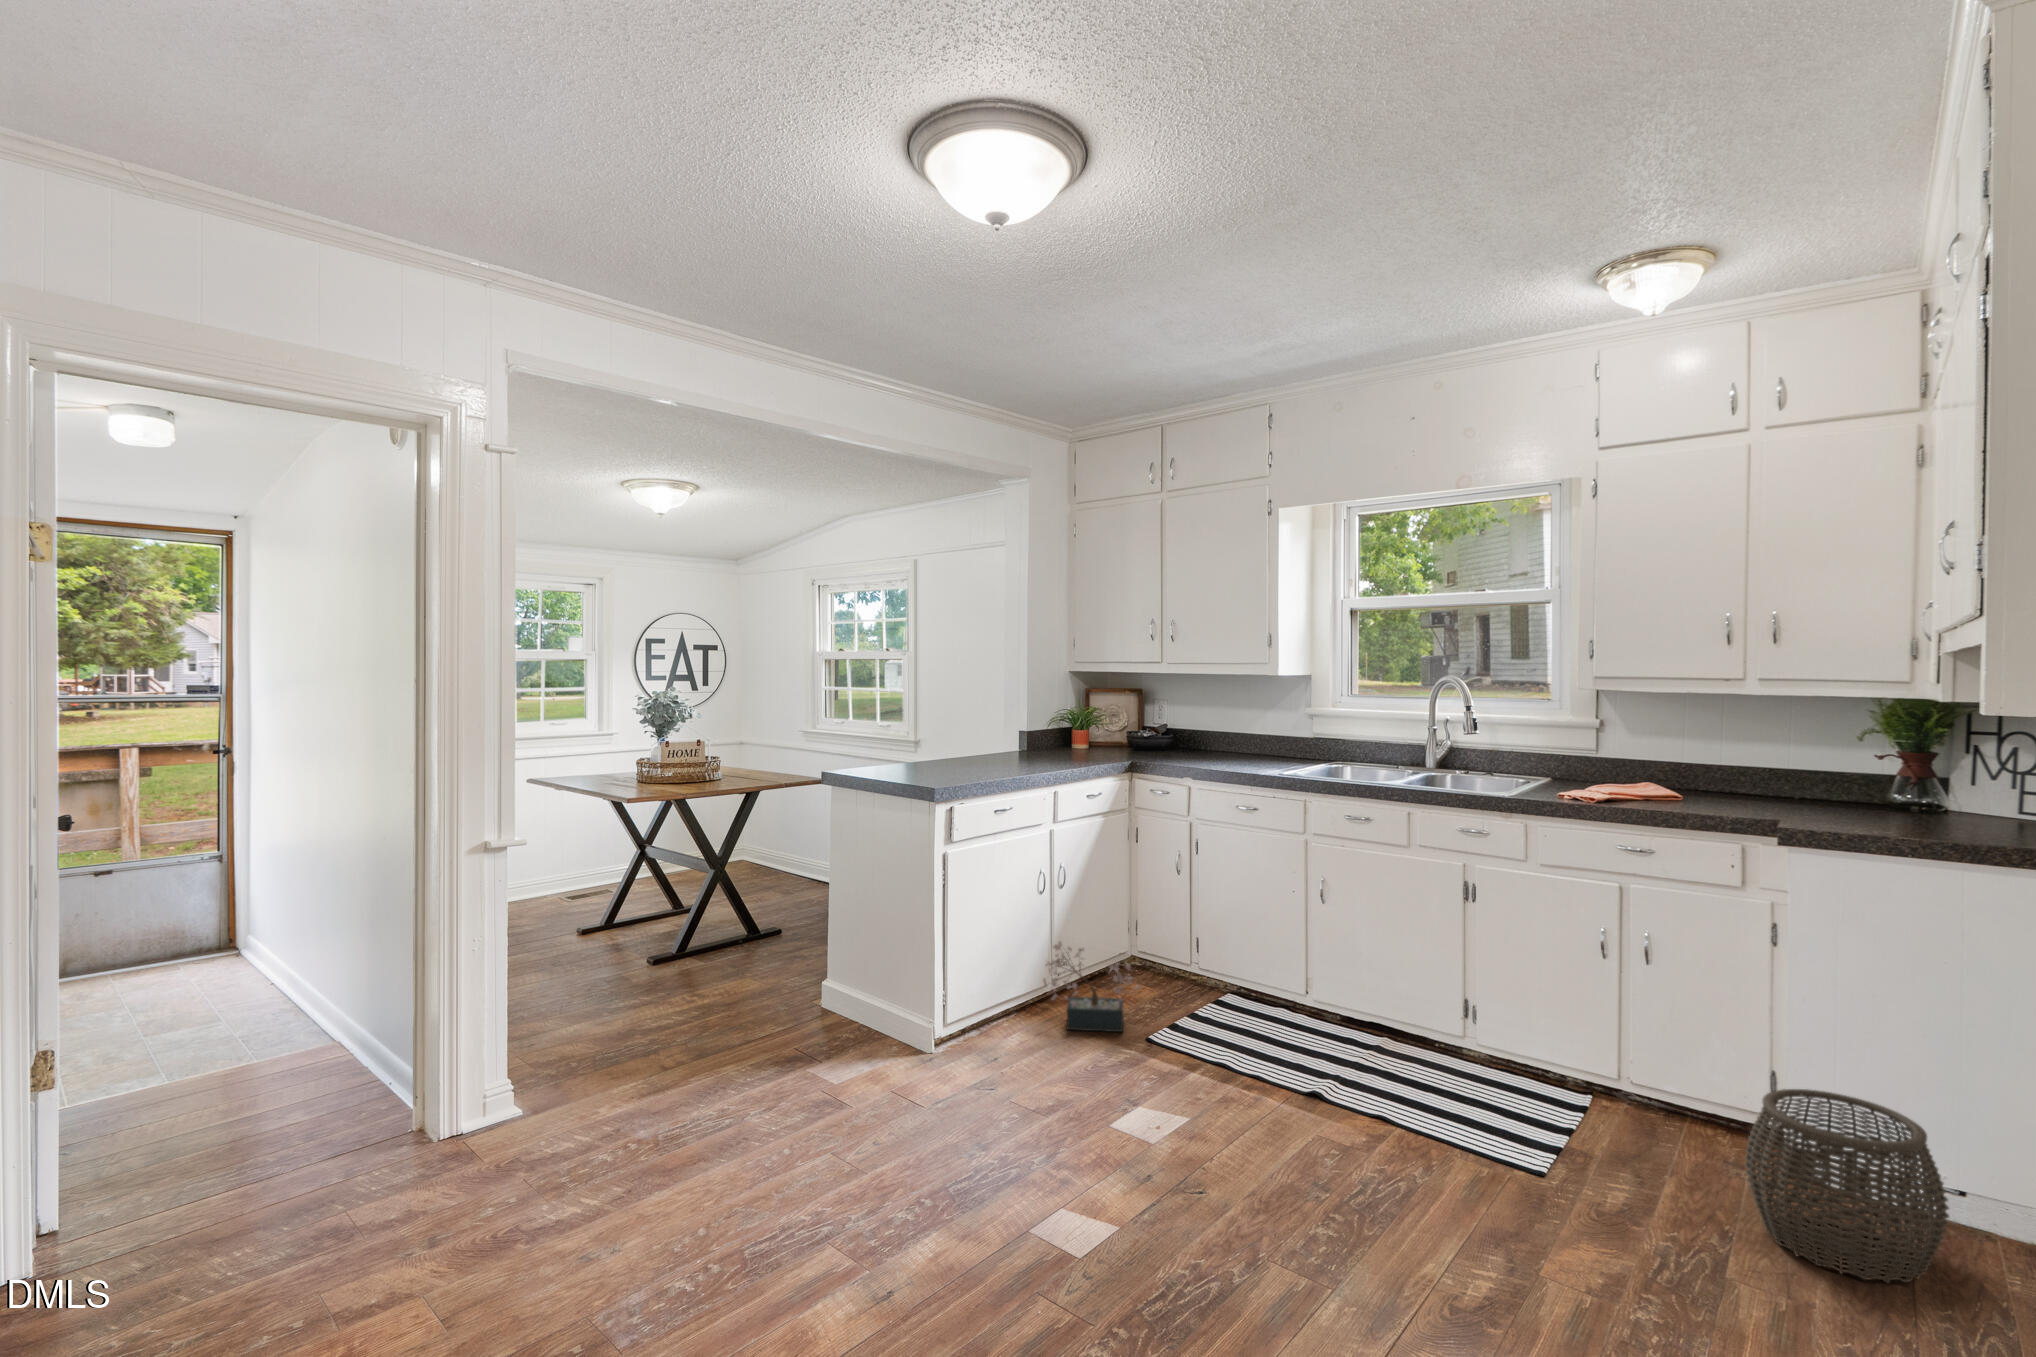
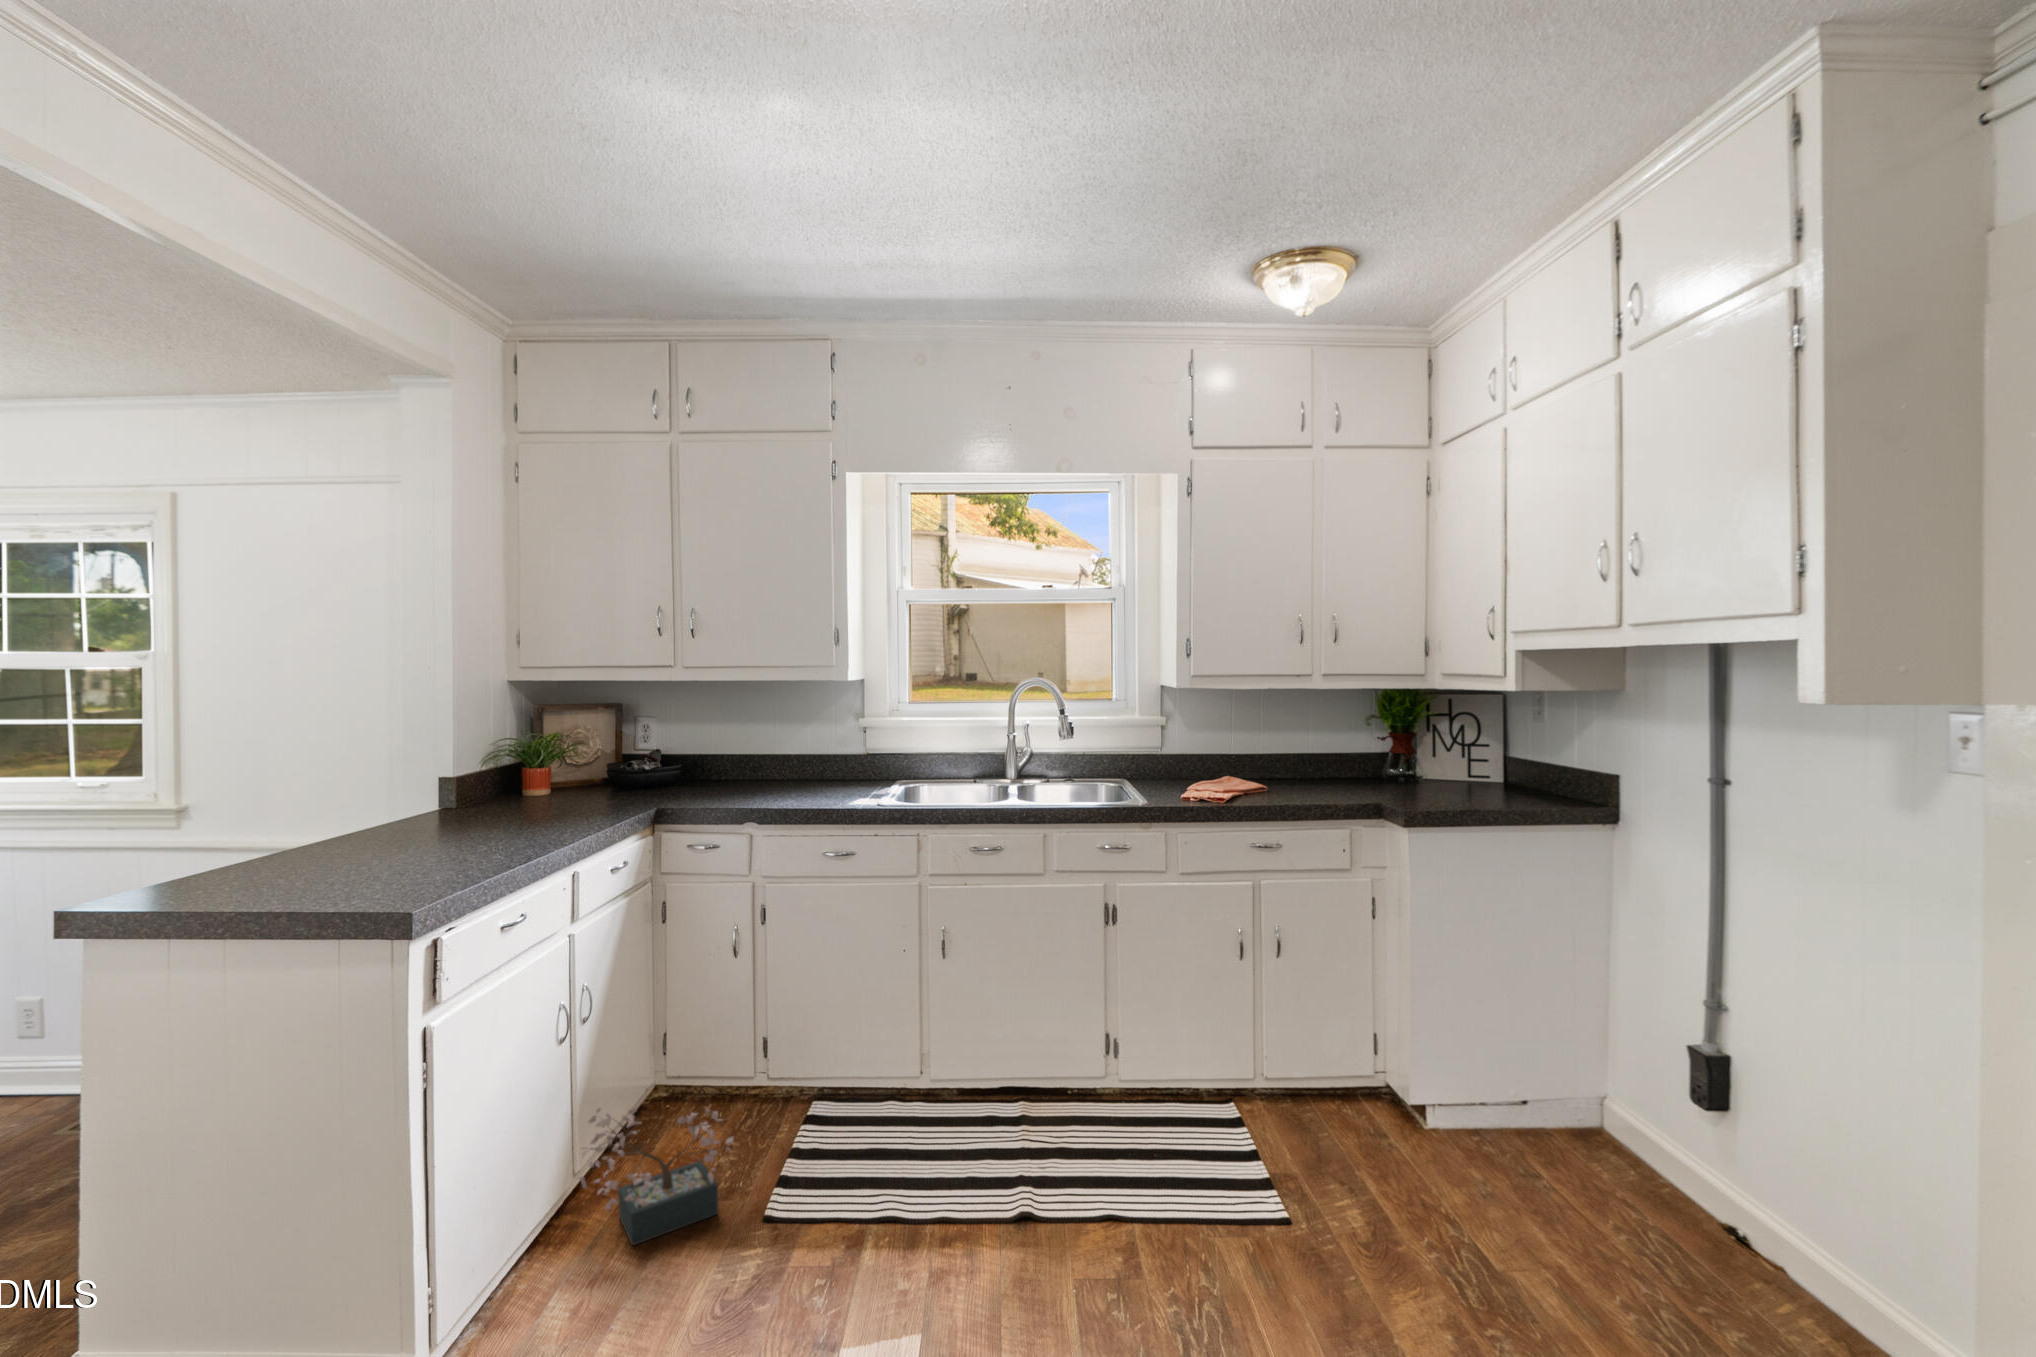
woven basket: present [1745,1089,1949,1283] -> none [1445,1058,1610,1237]

